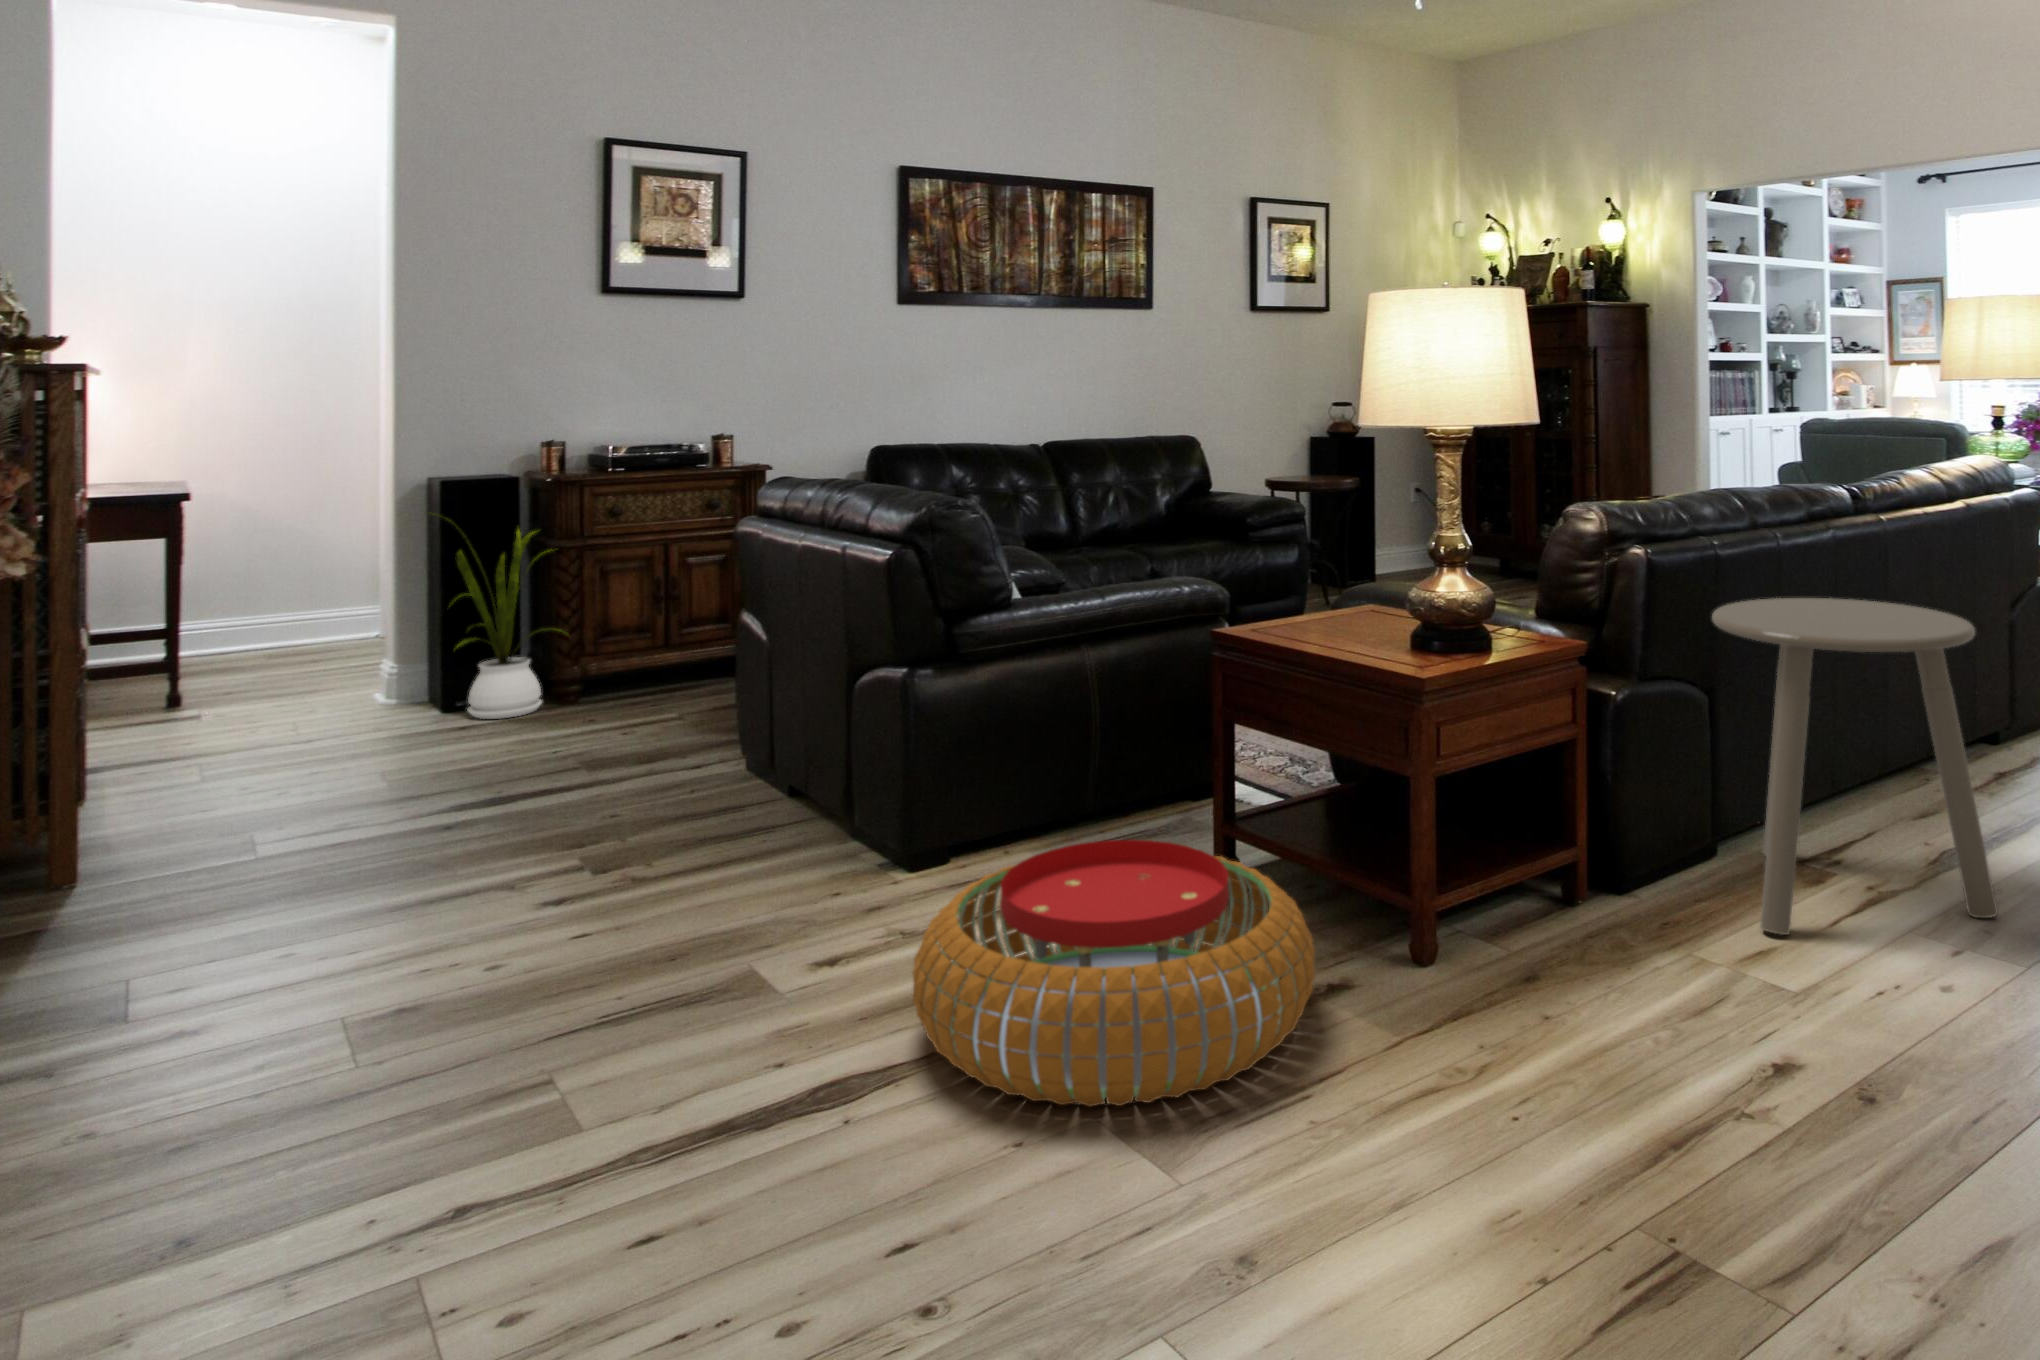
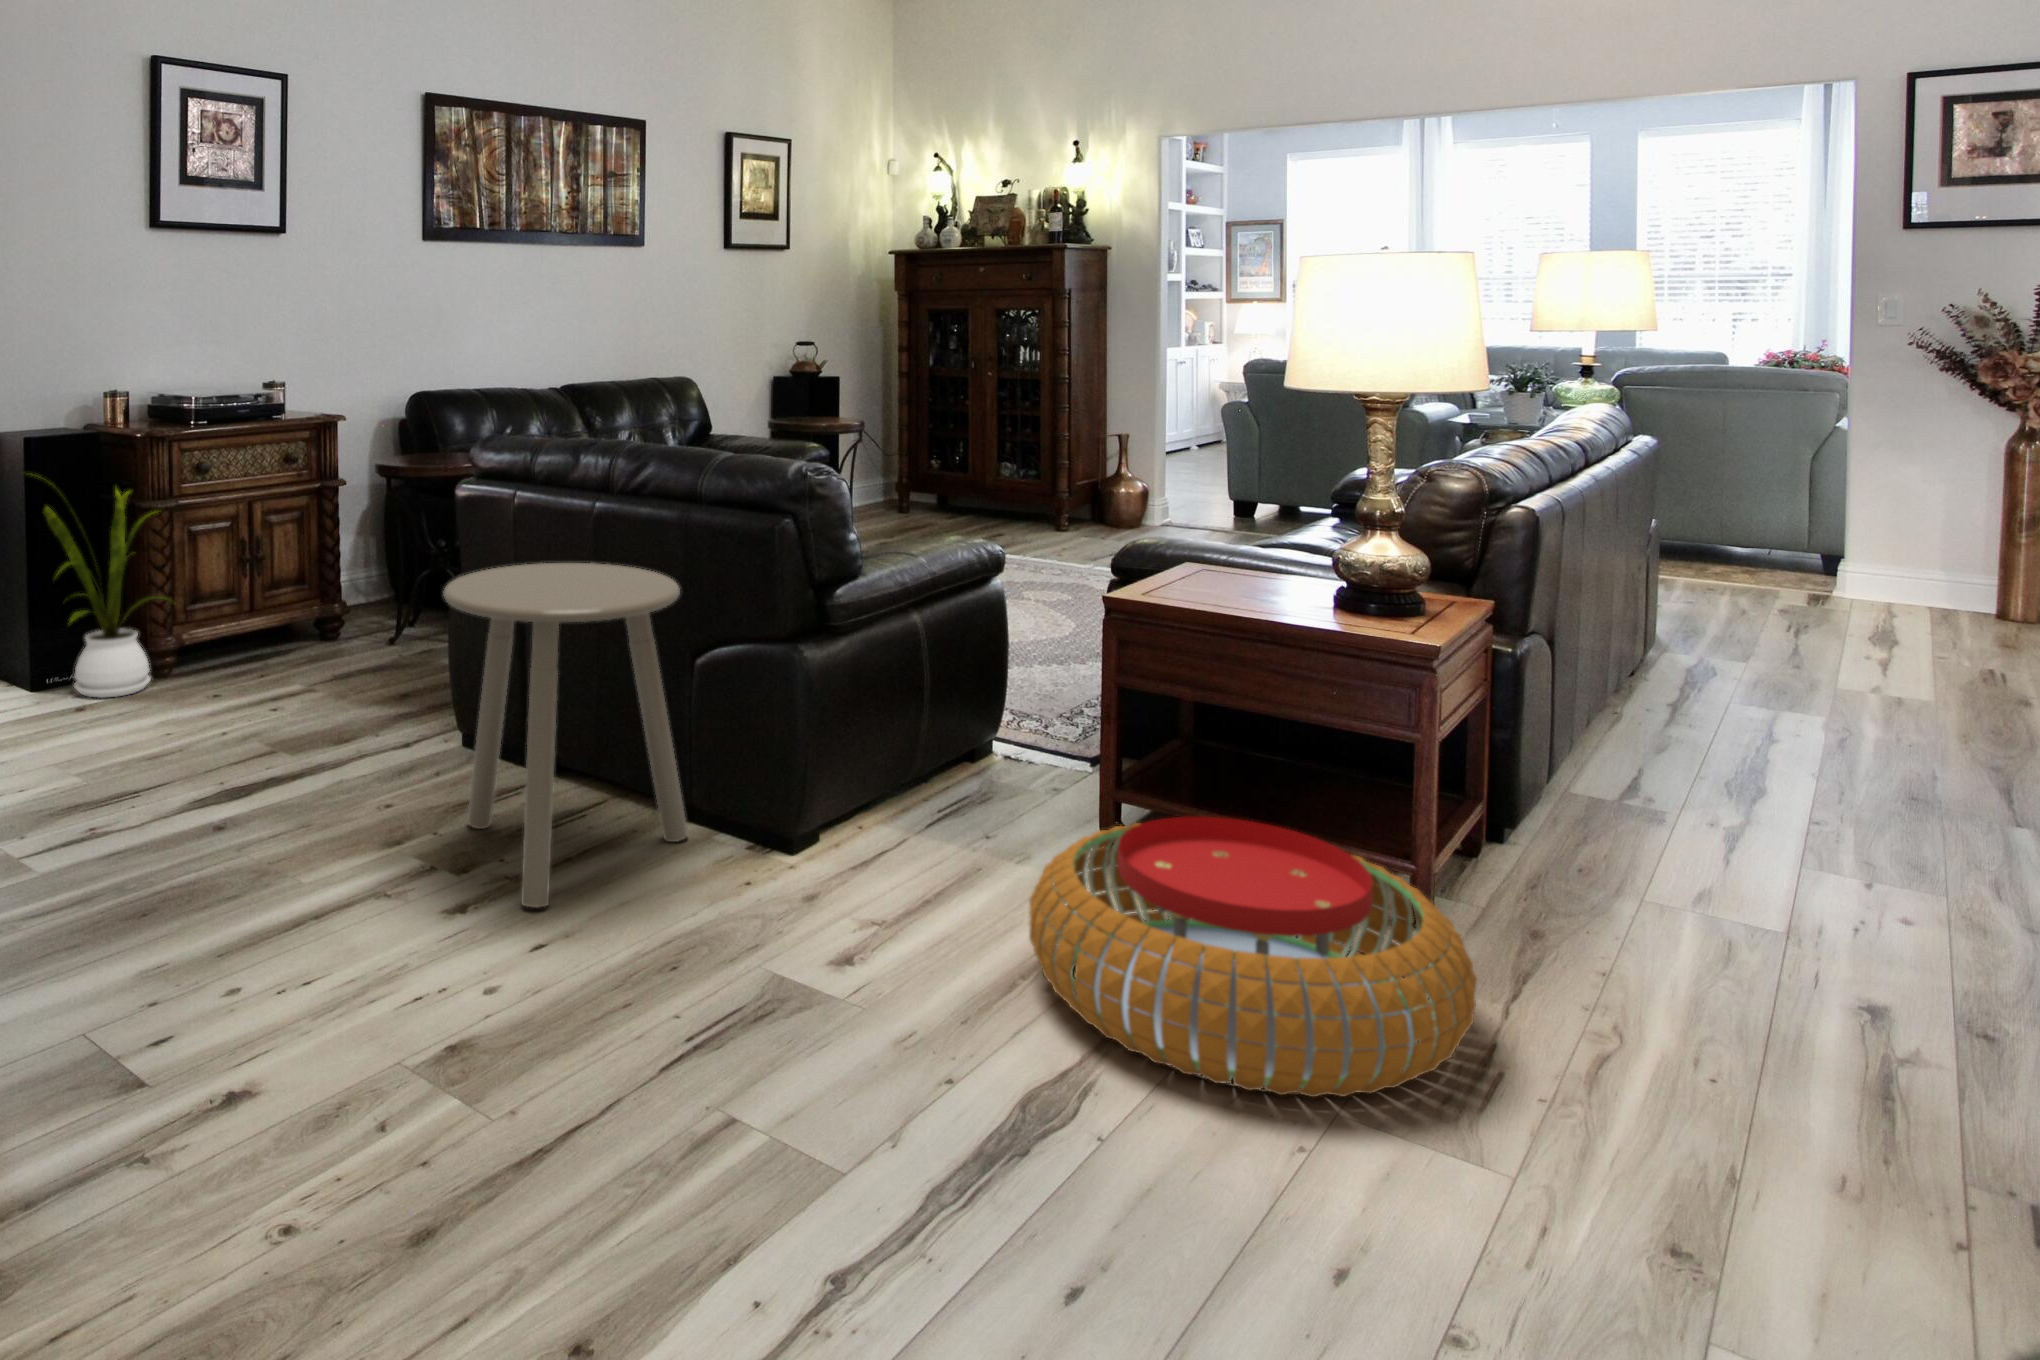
side table: present [1712,598,1998,935] -> present [443,563,688,907]

